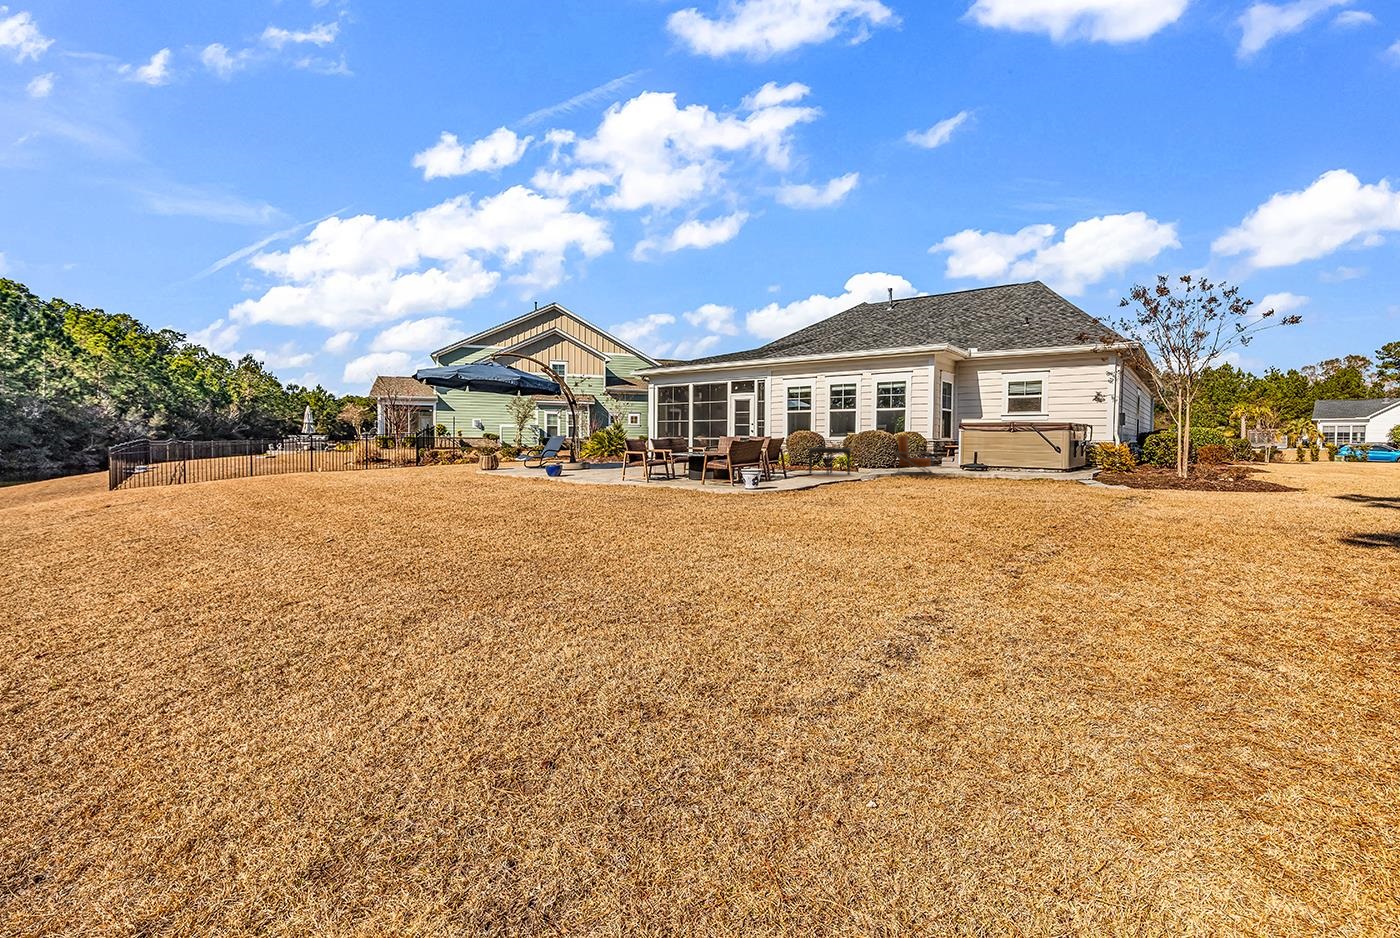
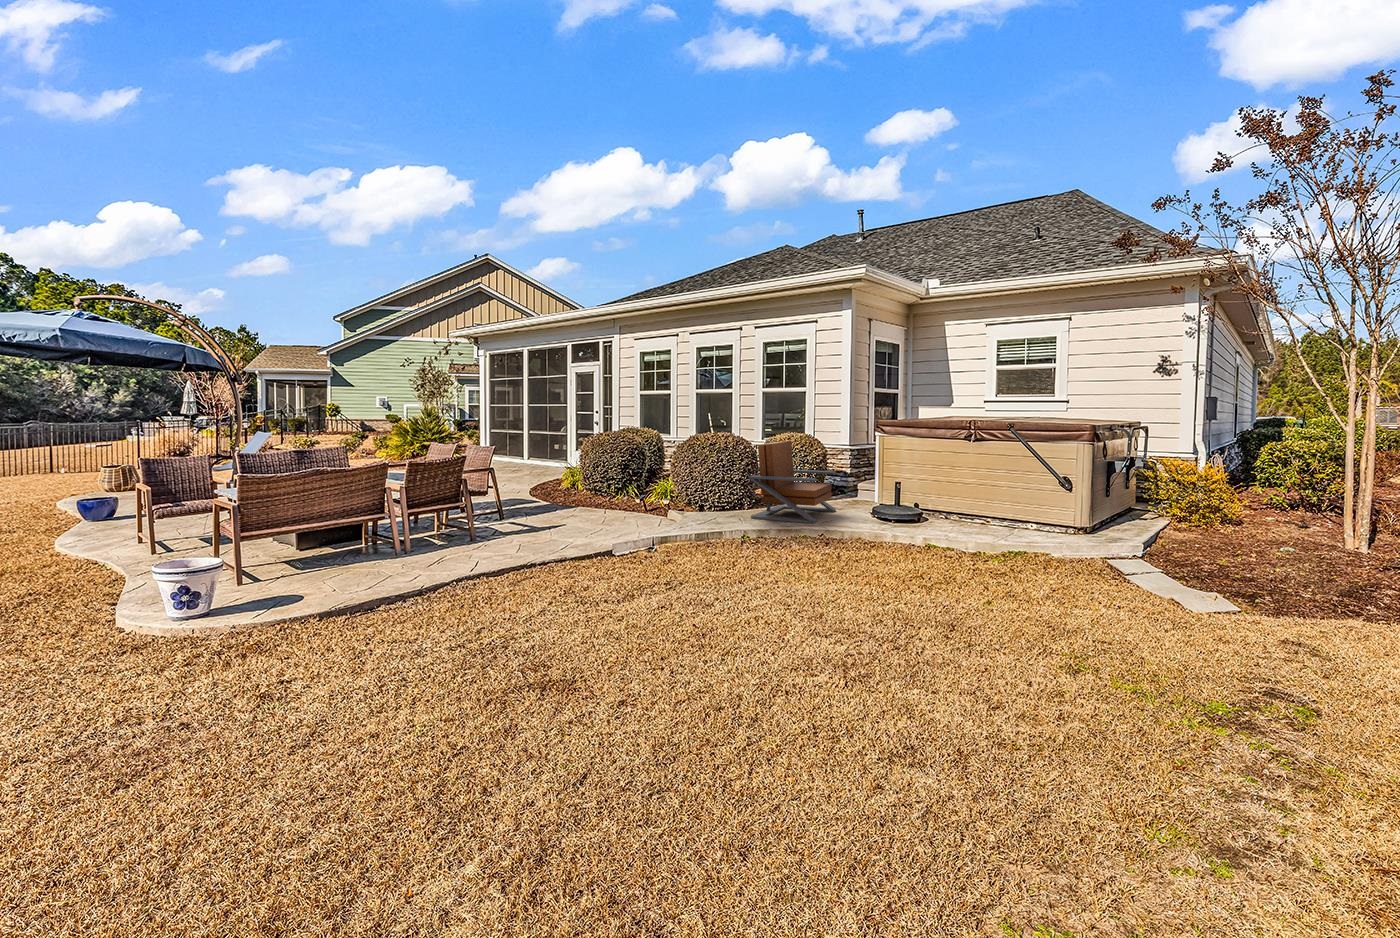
round table: present [809,447,851,475] -> none [593,462,676,520]

